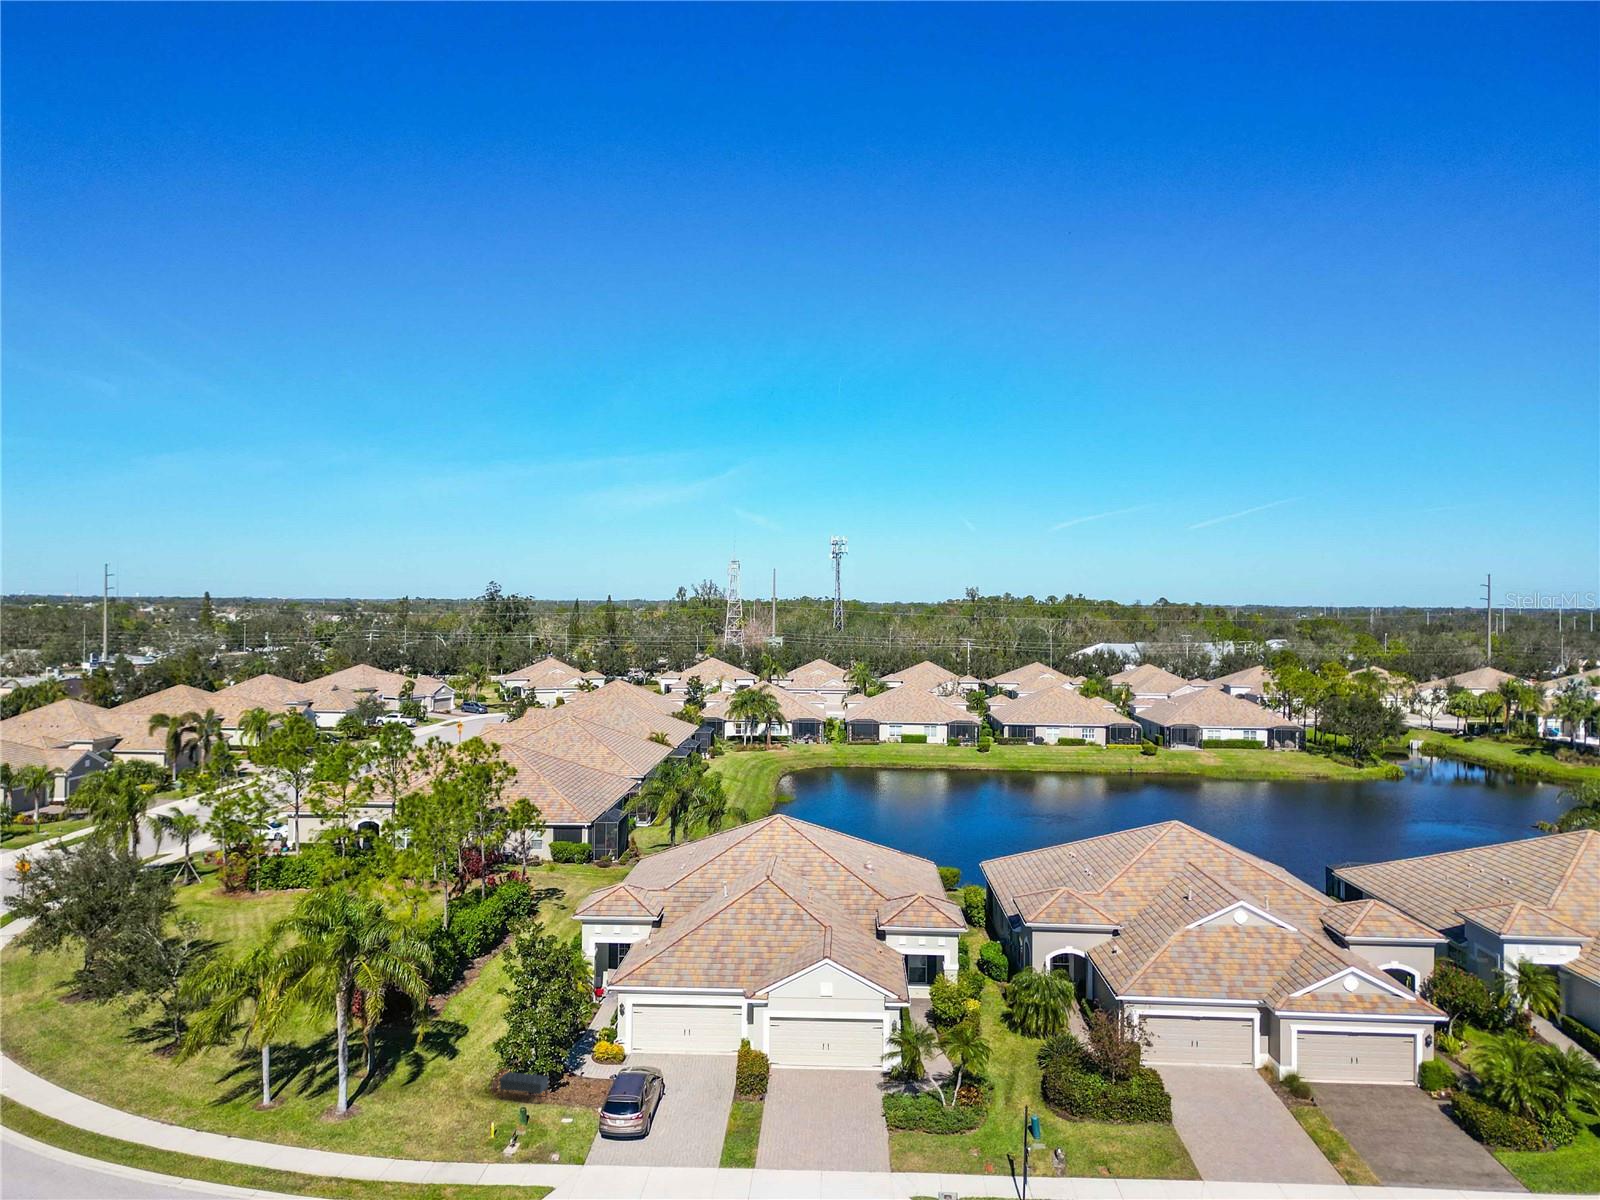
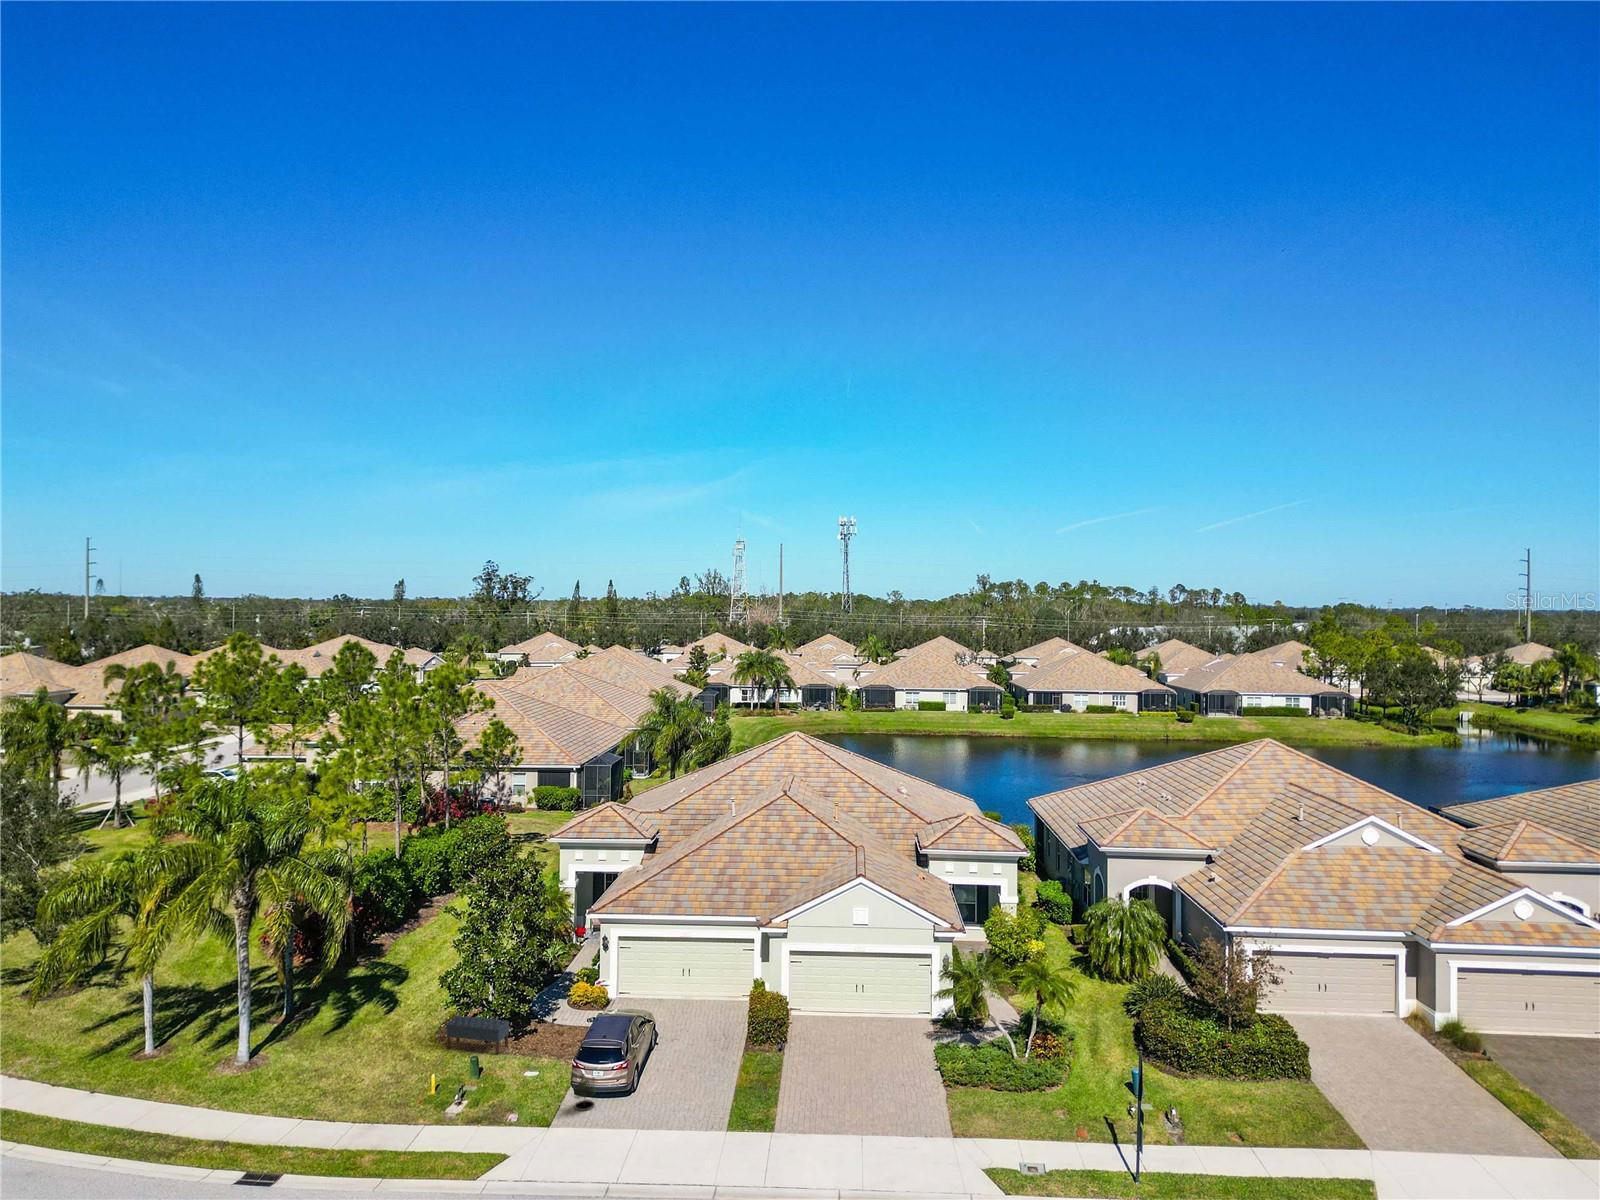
potted tree: none [601,1119,620,1152] -> present [573,1072,596,1111]

